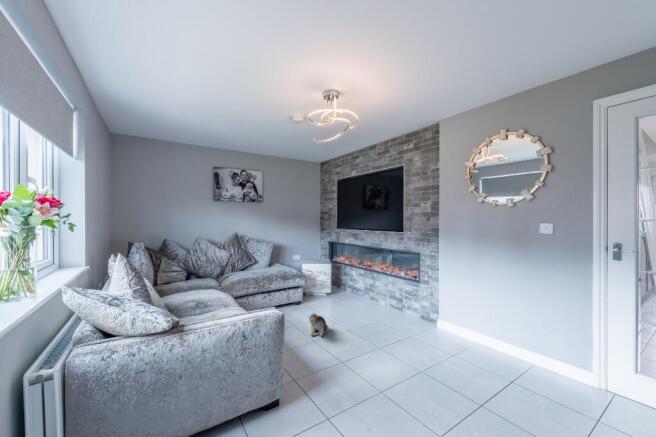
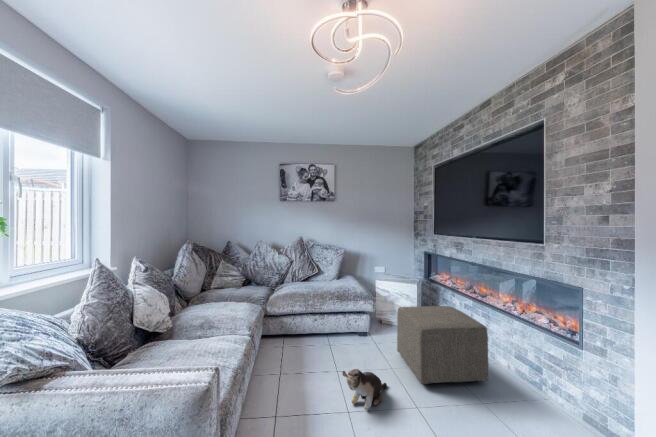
ottoman: none [324,274,378,320] -> present [397,306,488,384]

